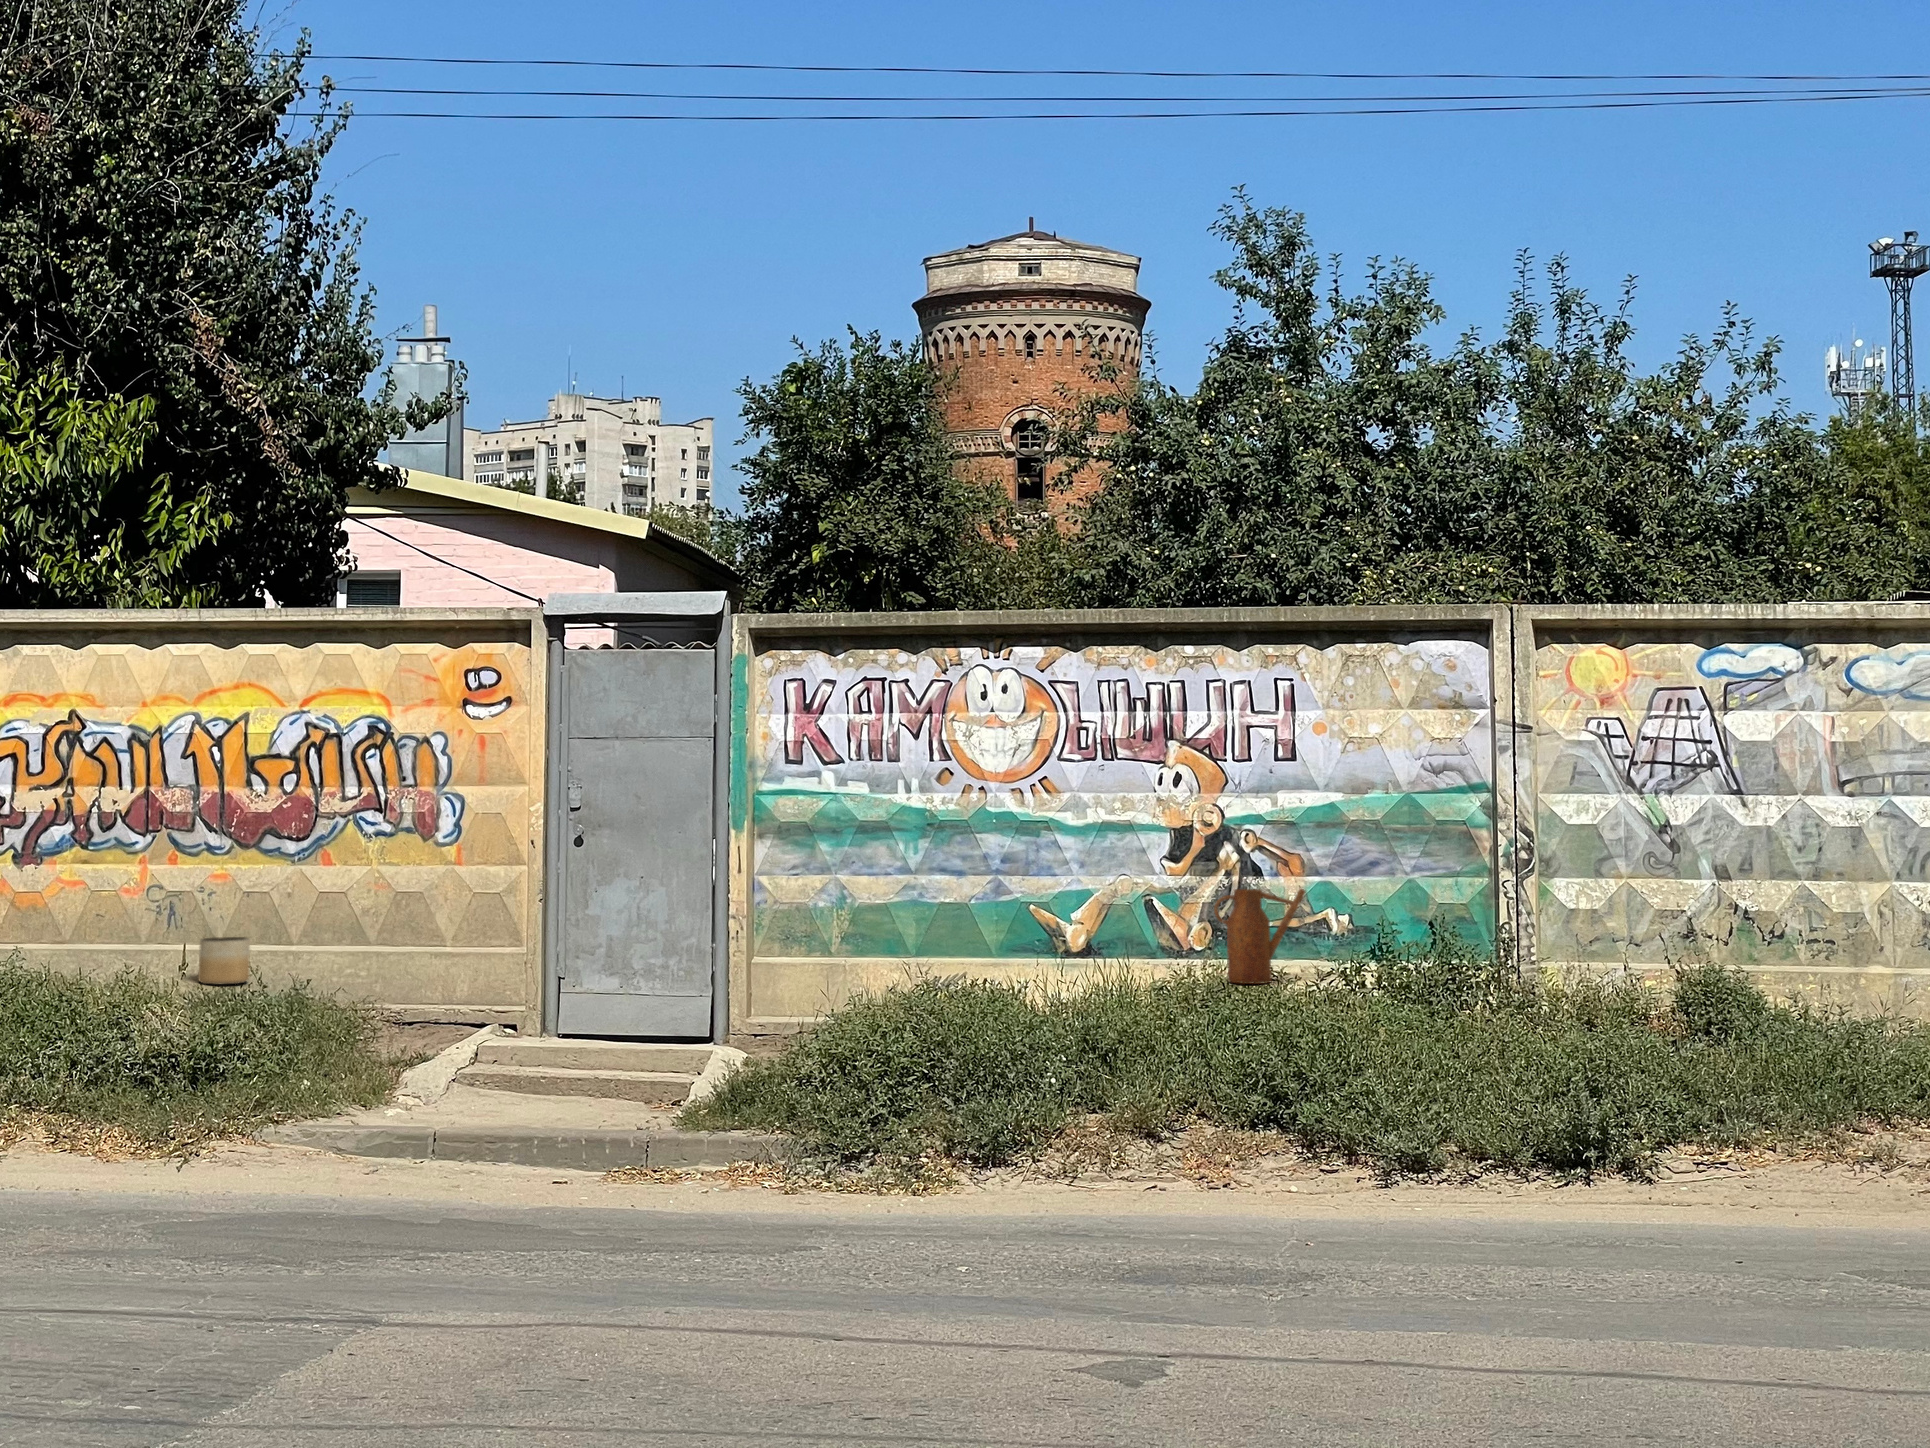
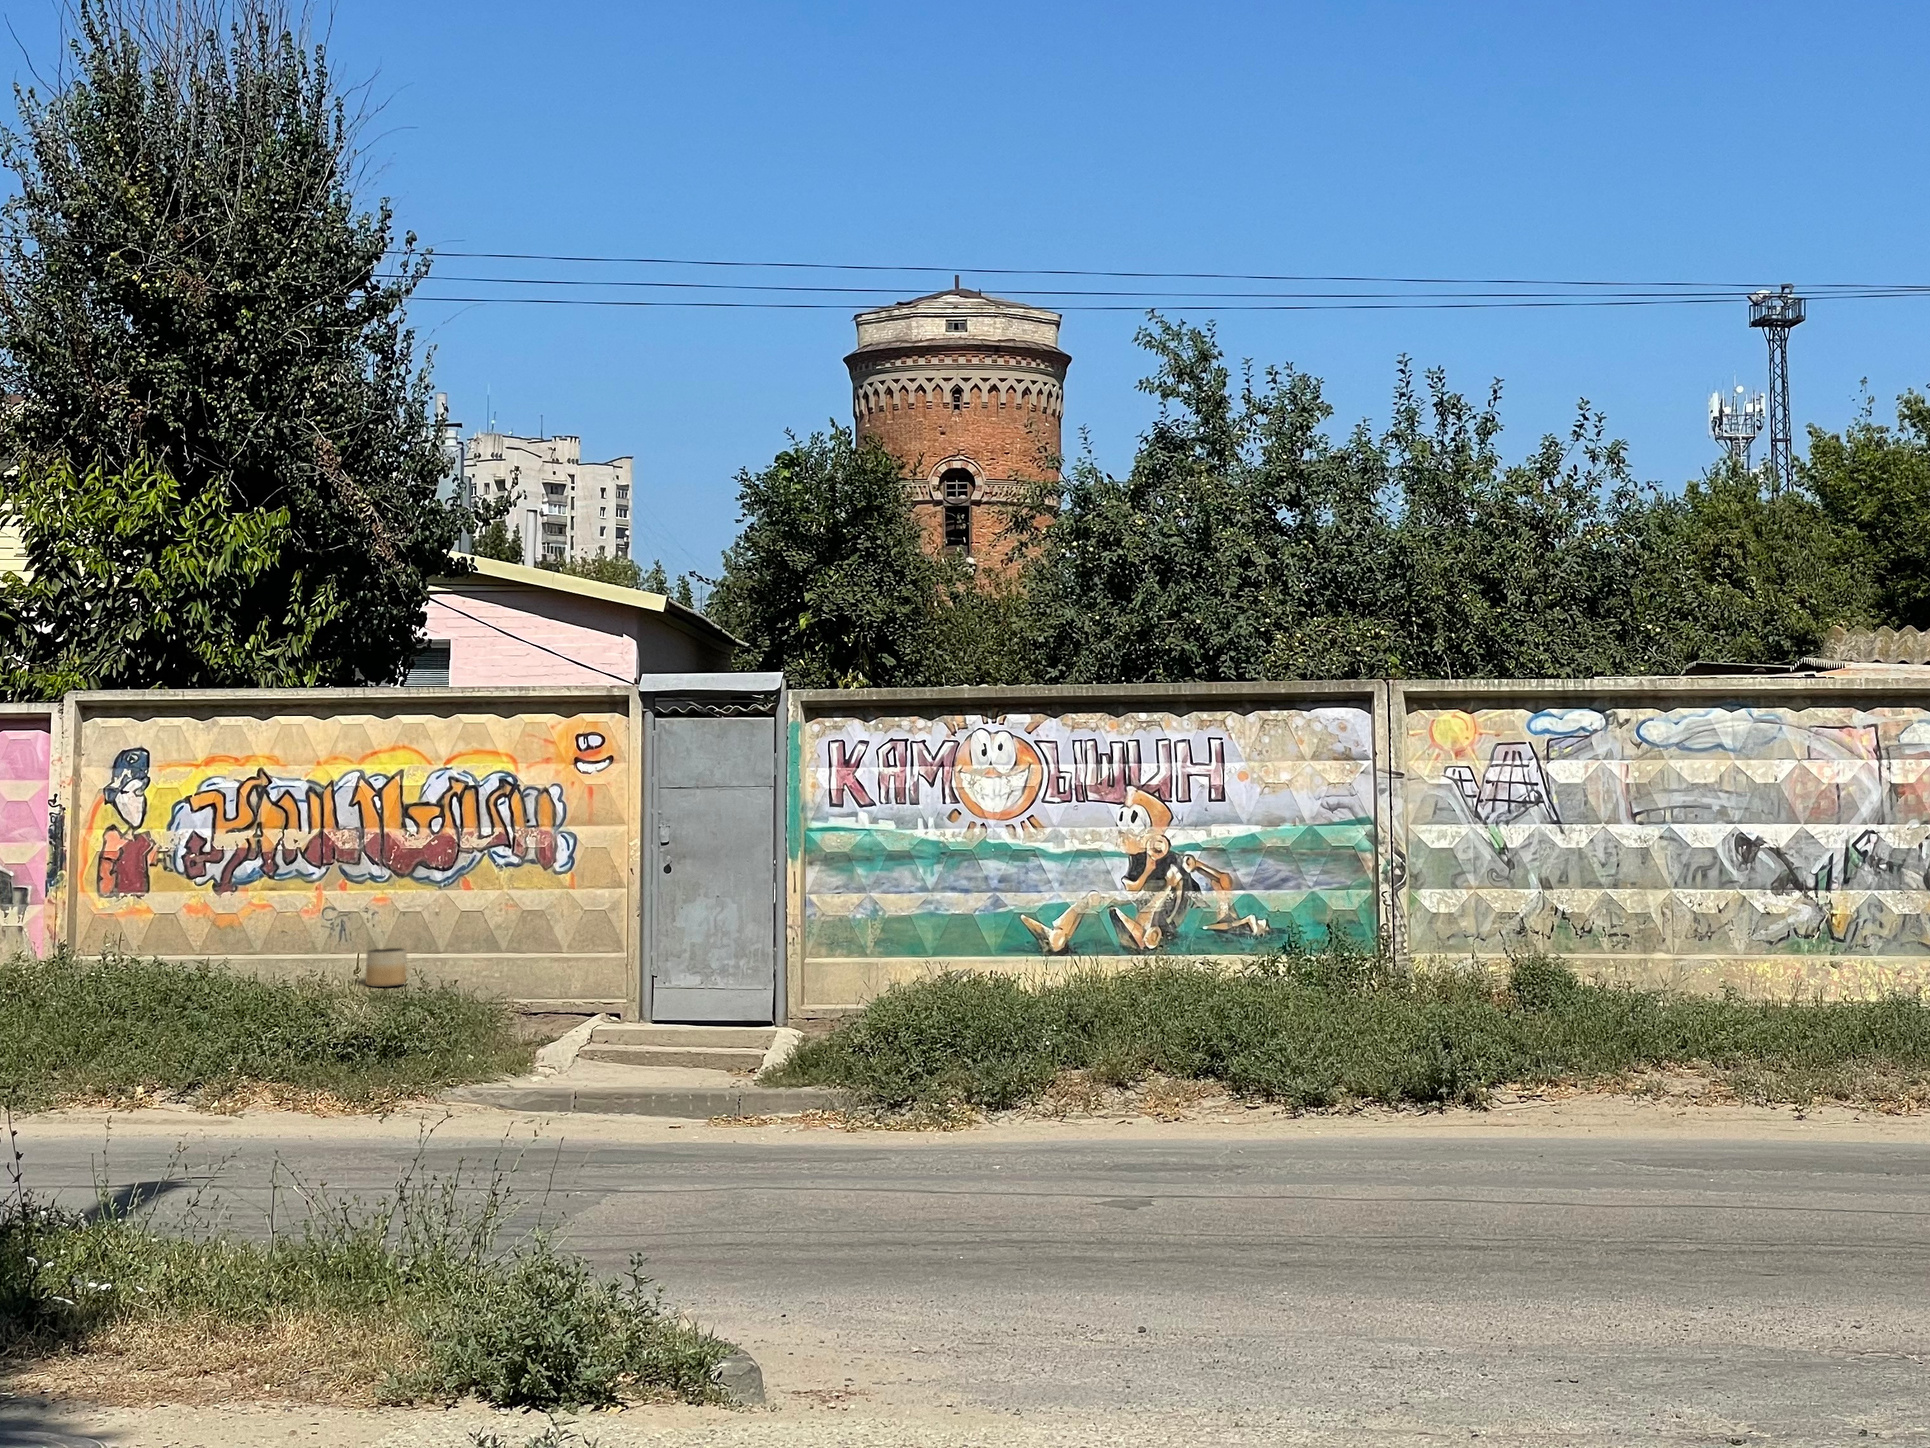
watering can: present [1214,888,1305,984] -> none [1164,898,1234,973]

